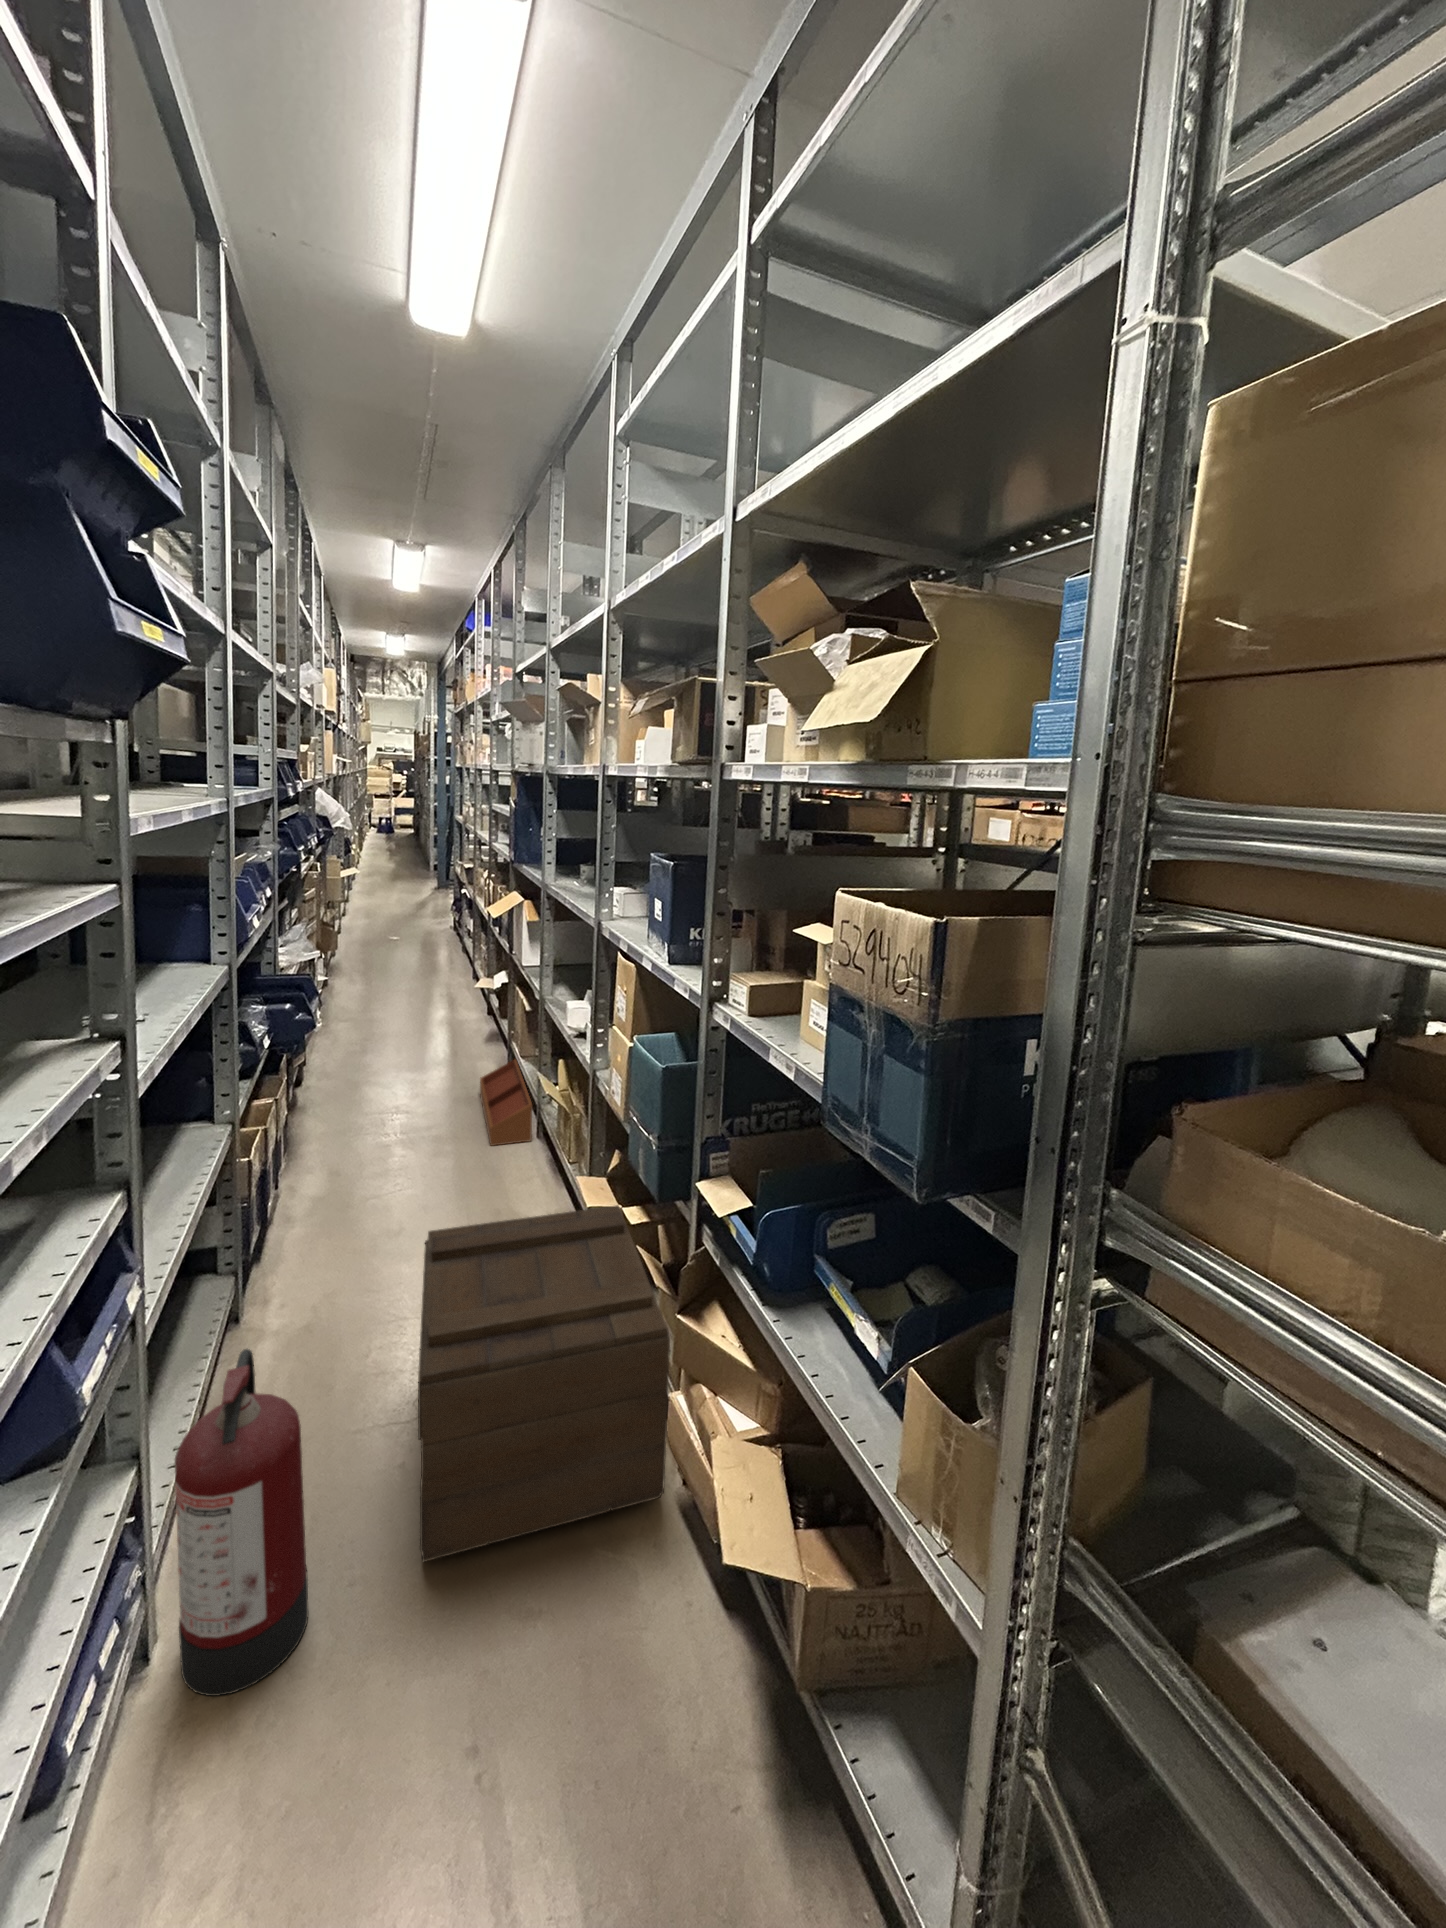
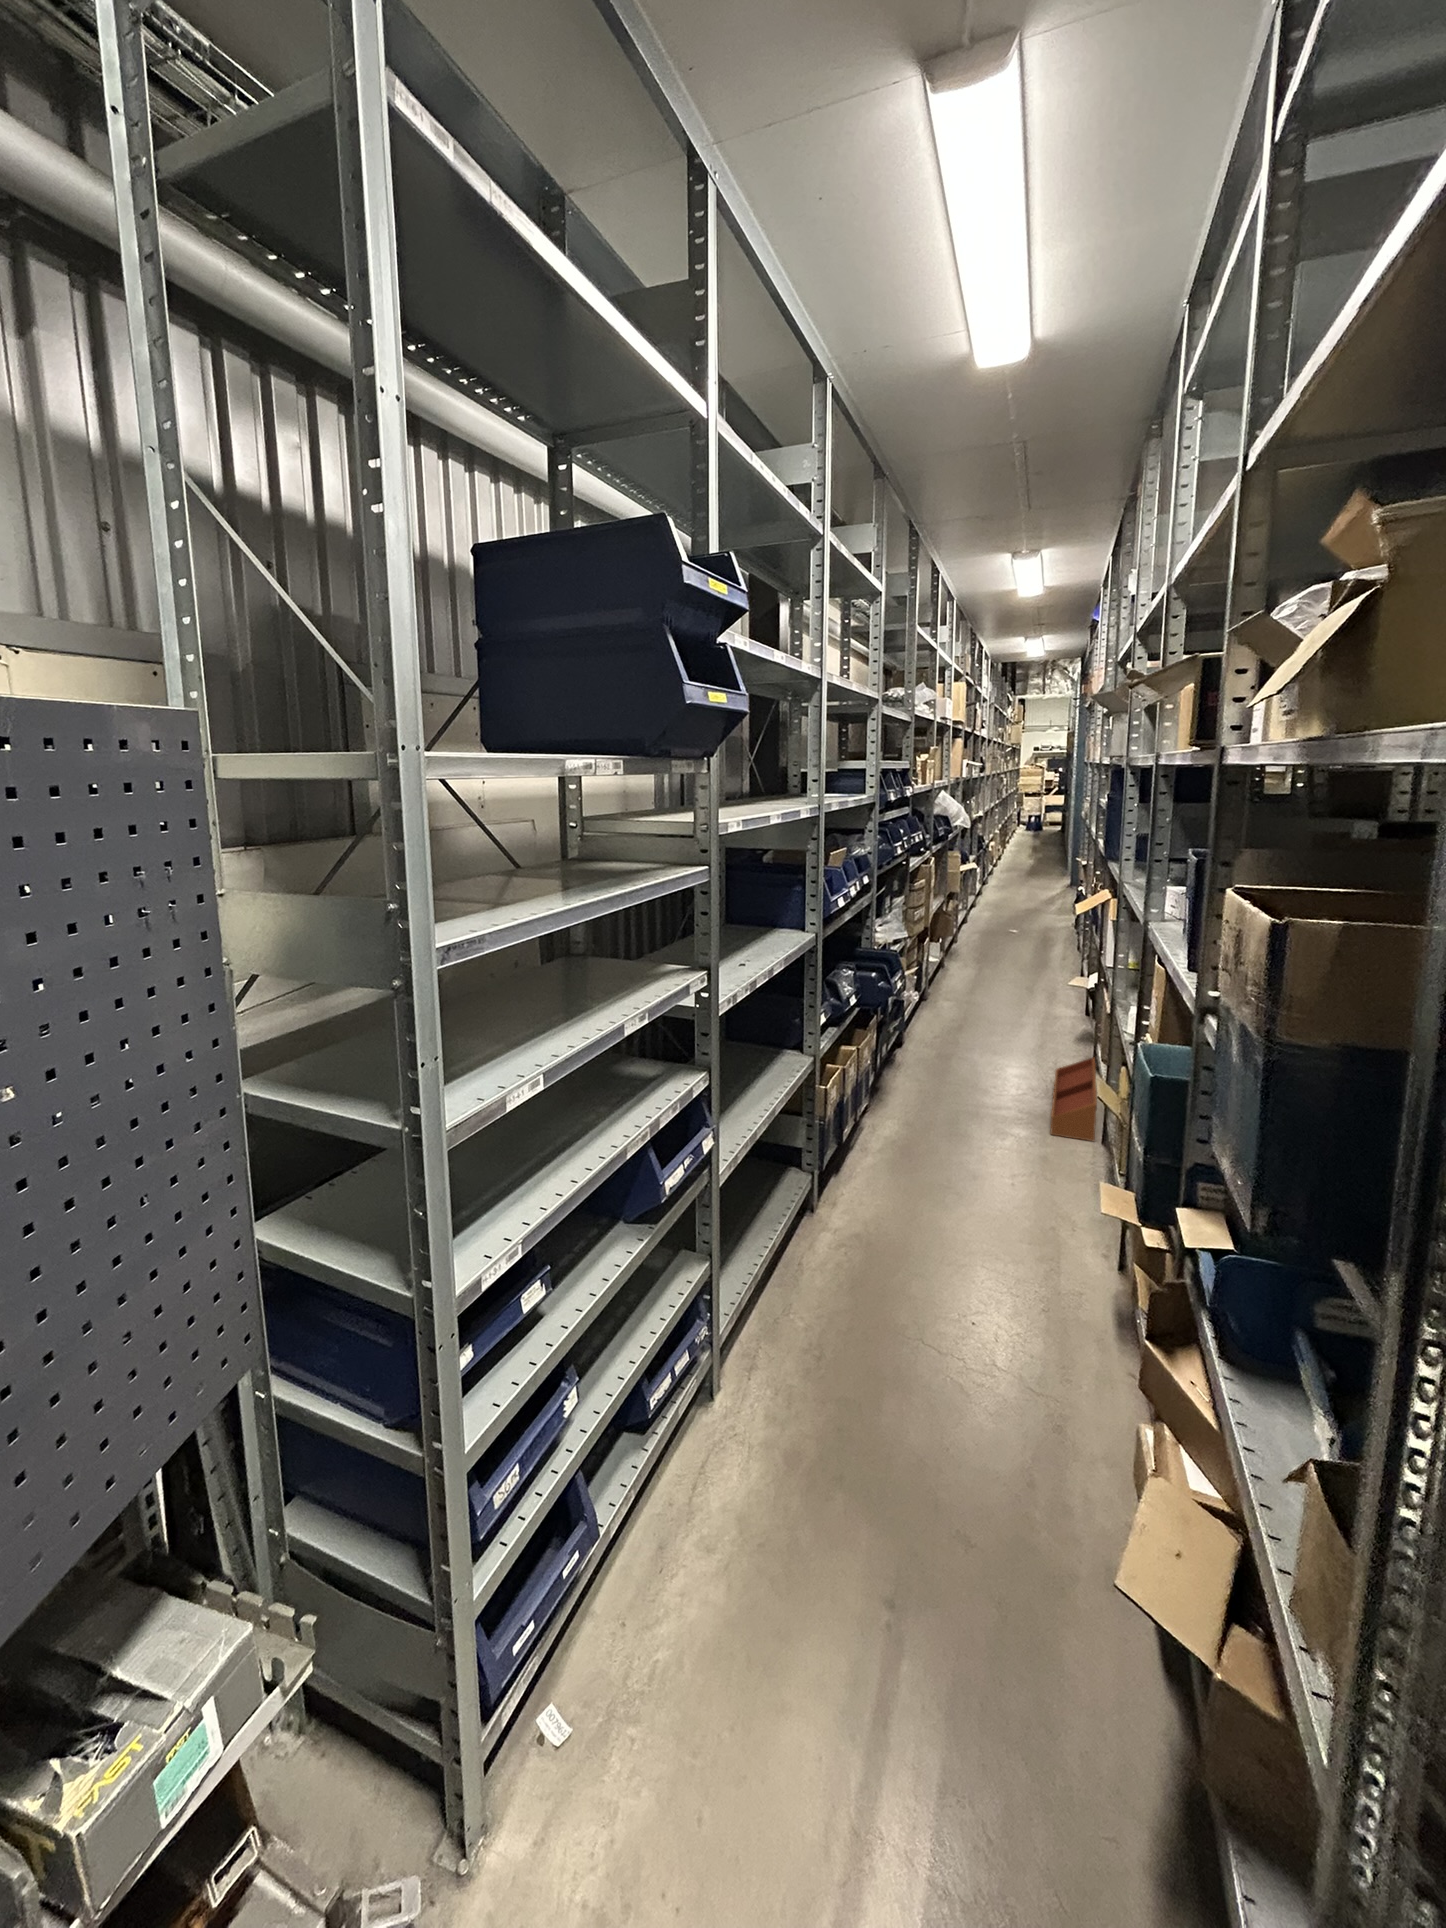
wooden crate: present [418,1205,670,1562] -> none [885,1179,1134,1529]
fire extinguisher: present [175,1349,308,1696] -> none [724,1211,805,1449]

